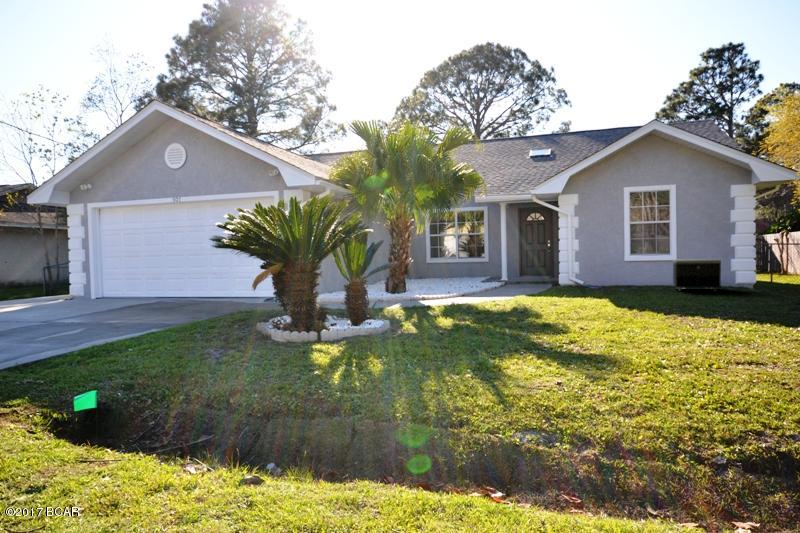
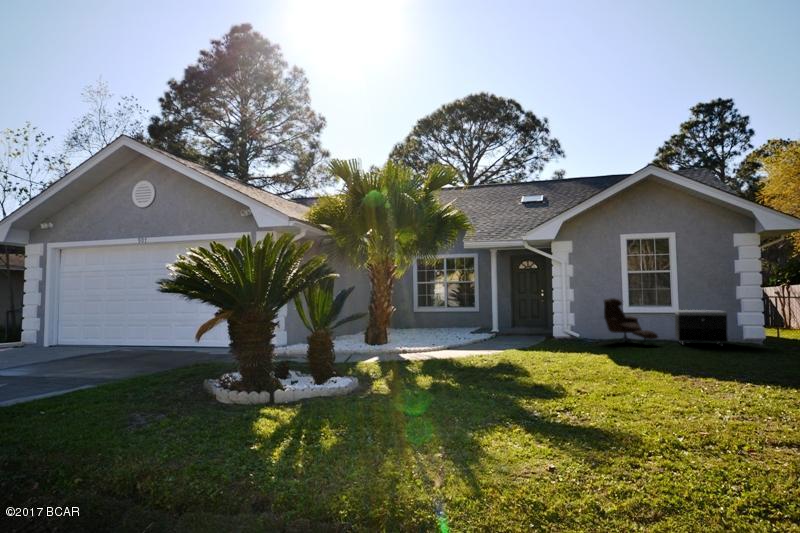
lounge chair: none [607,249,657,293] -> present [604,298,658,344]

